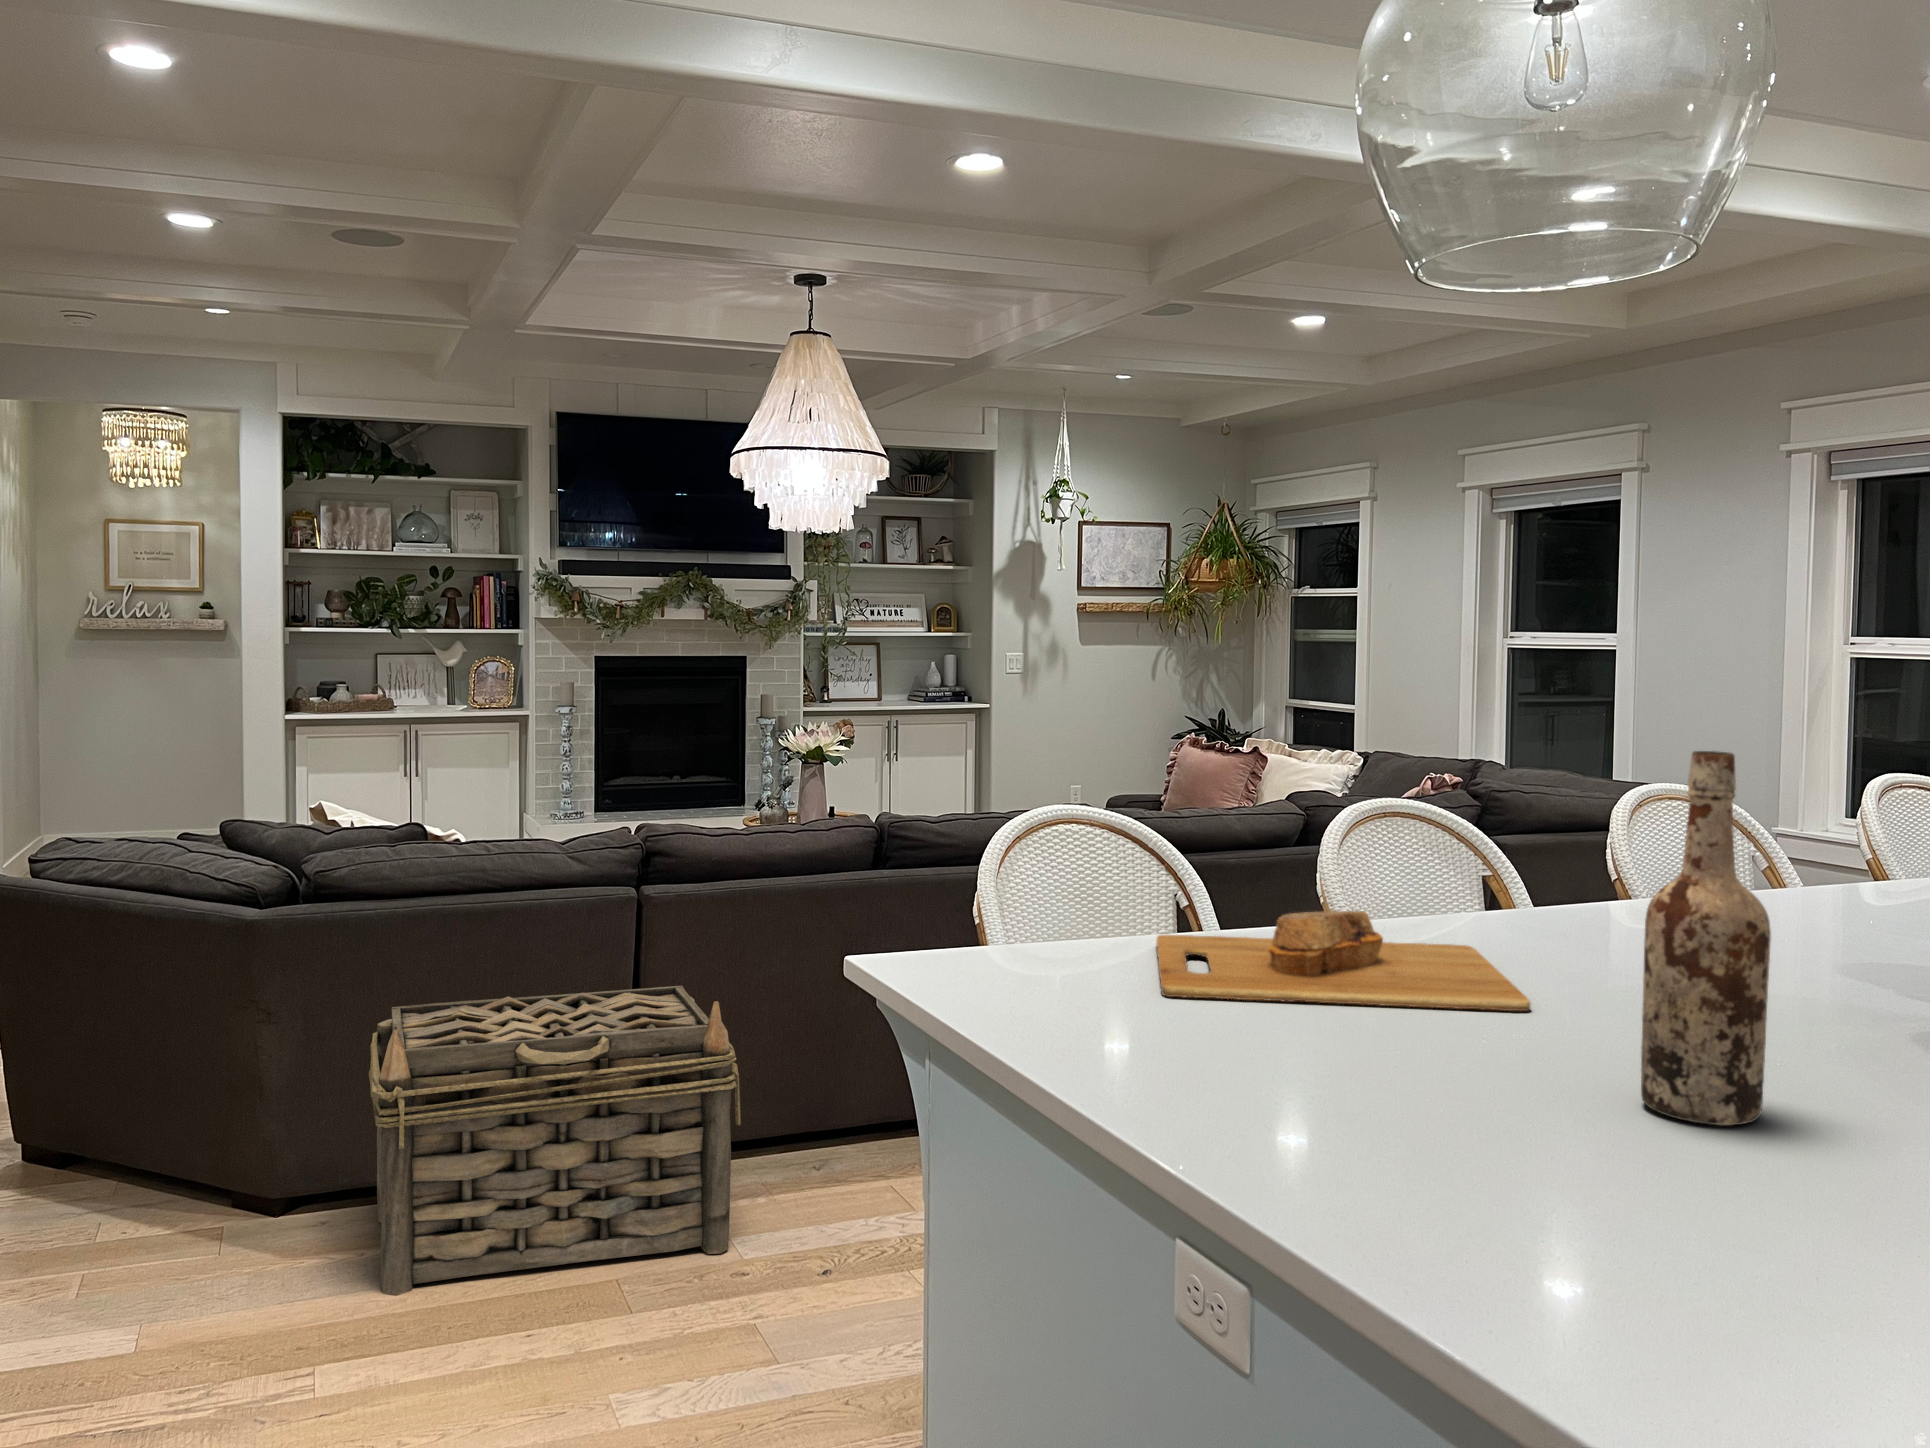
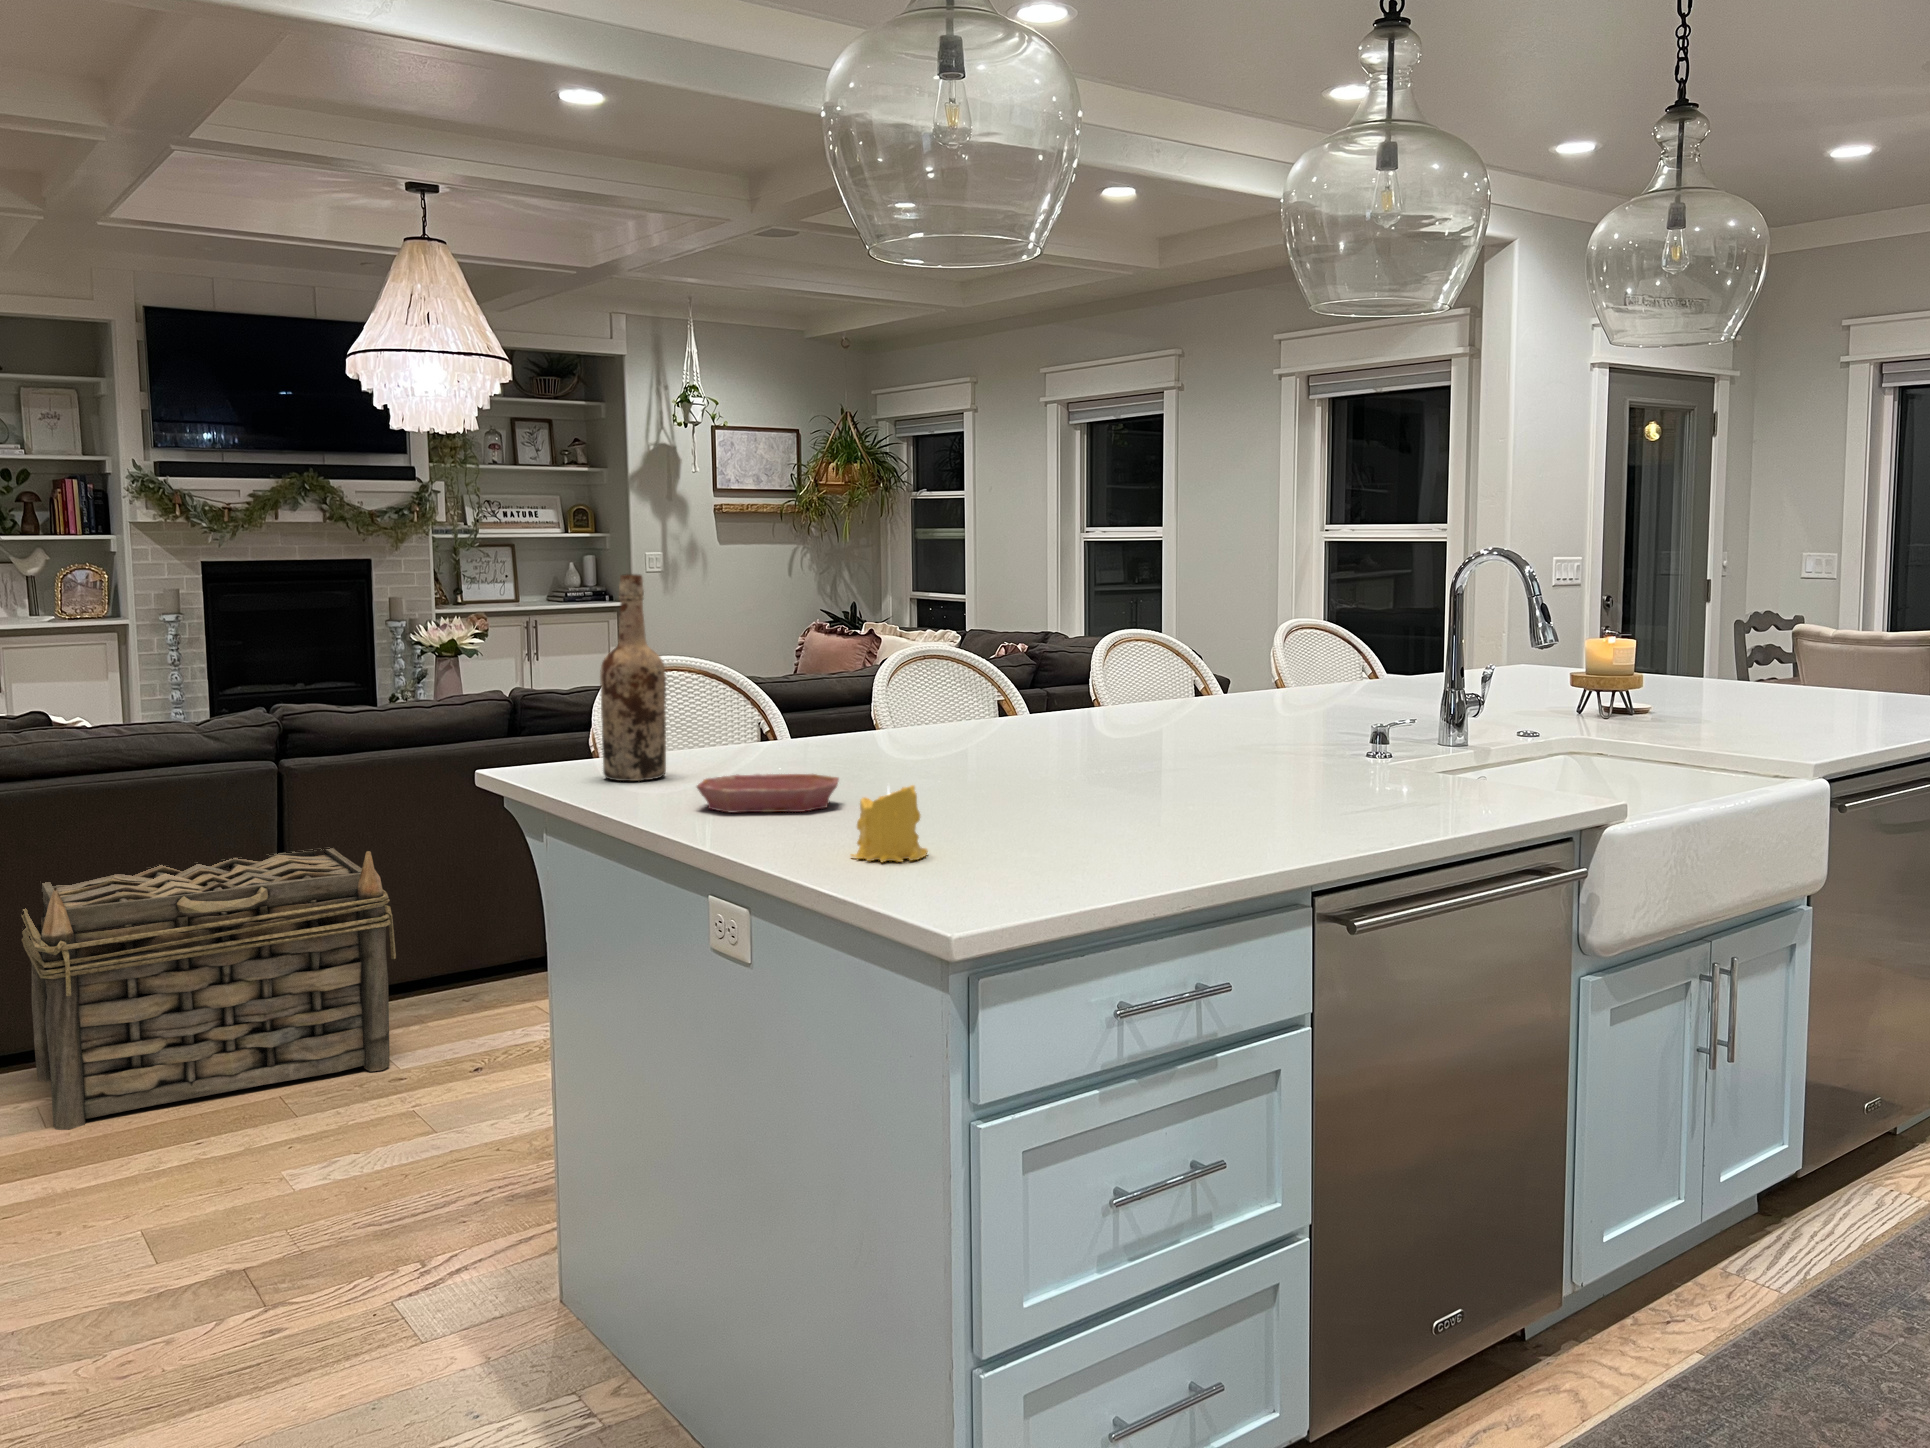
wine bottle: present [1641,751,1771,1125] -> present [600,574,666,781]
cutting board: present [1157,911,1531,1011] -> none [727,712,980,773]
bowl: none [1140,1025,1357,1104] -> present [697,774,839,813]
candle: none [1435,1125,1578,1282] -> present [851,785,928,863]

